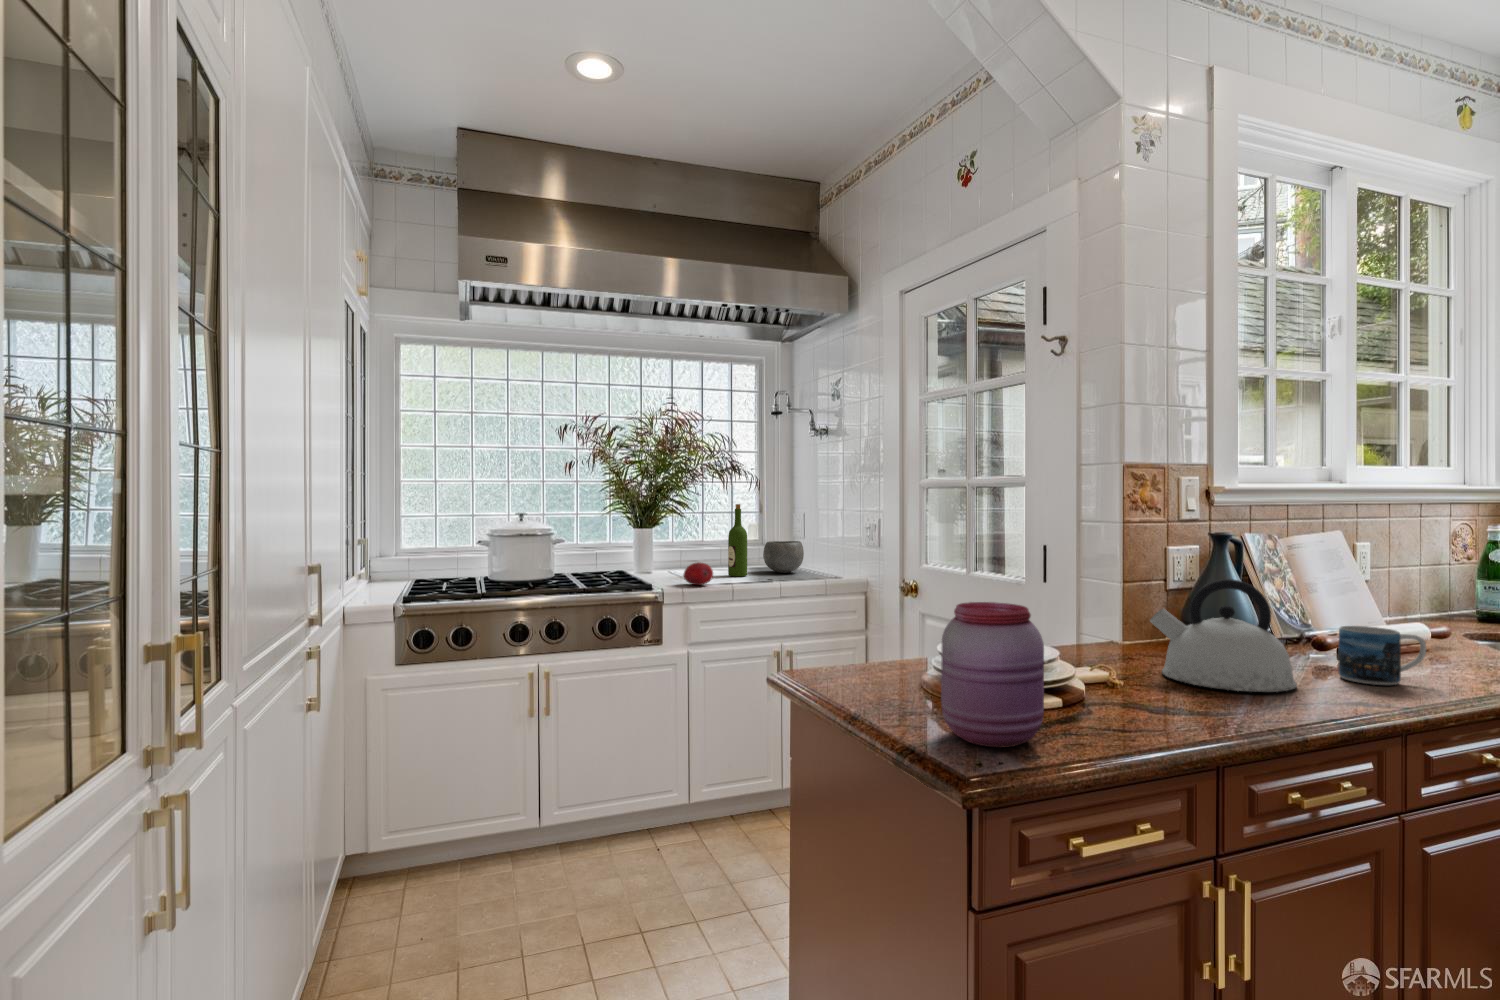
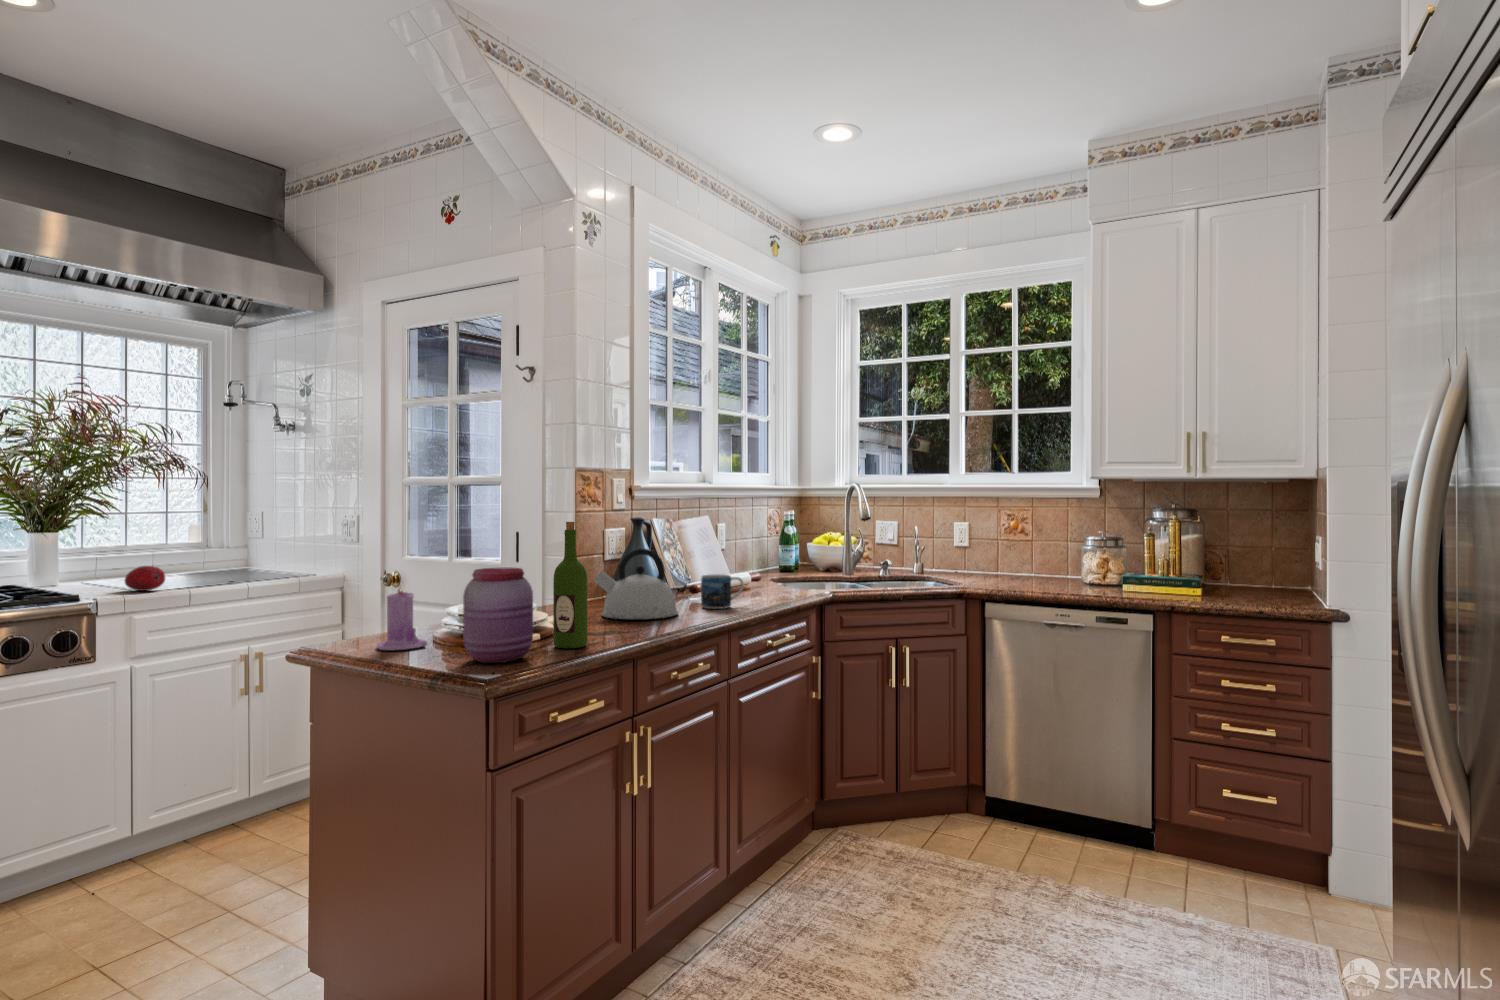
wine bottle: present [728,504,747,577] -> present [553,522,587,648]
ceramic bowl: present [763,541,804,573] -> none [216,540,266,574]
candle: none [847,610,907,697] -> present [377,588,427,650]

